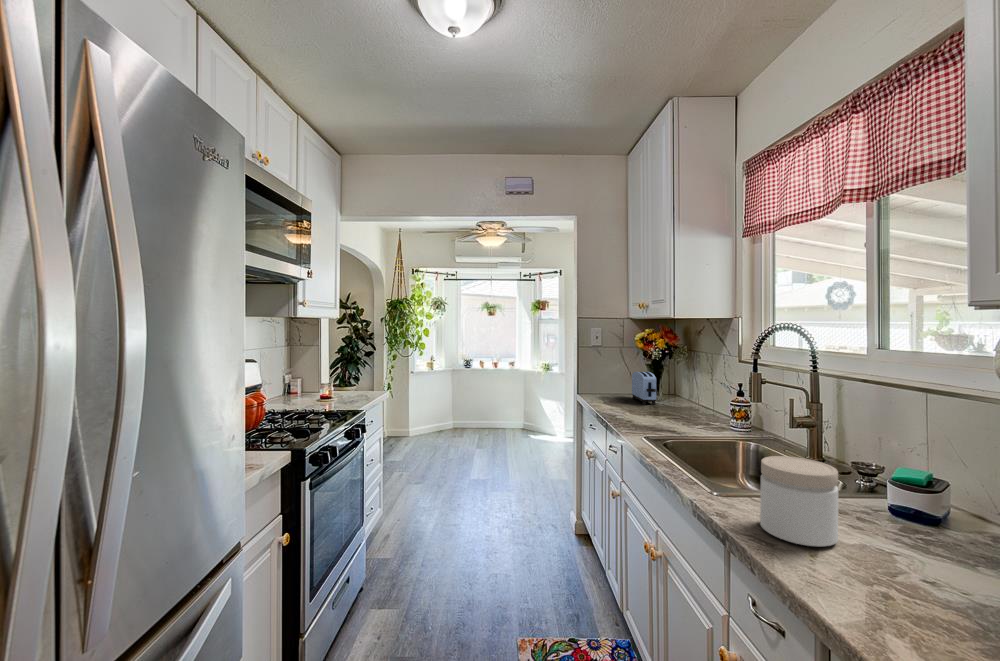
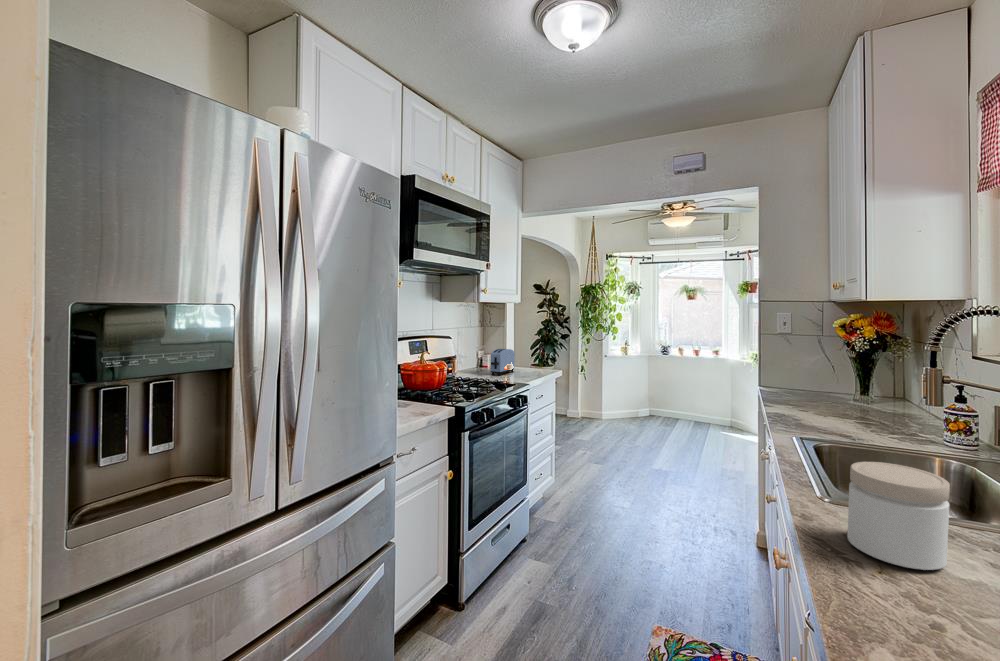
toaster: present [632,372,656,405] -> present [491,349,514,376]

